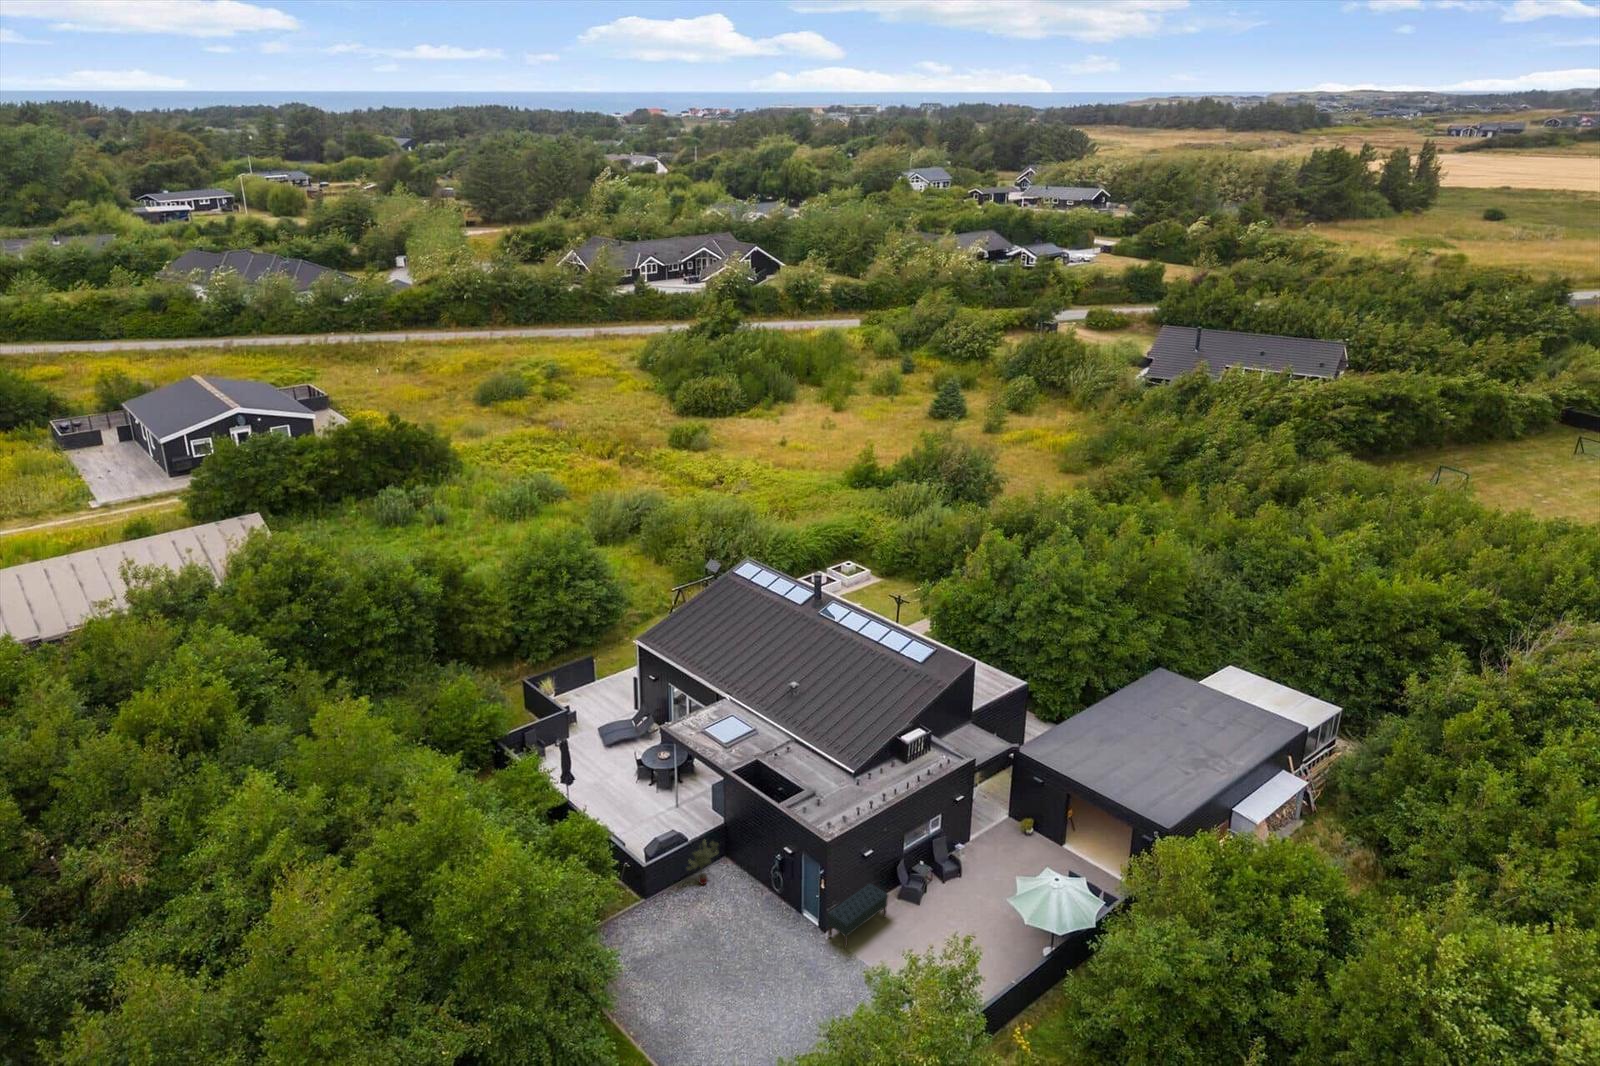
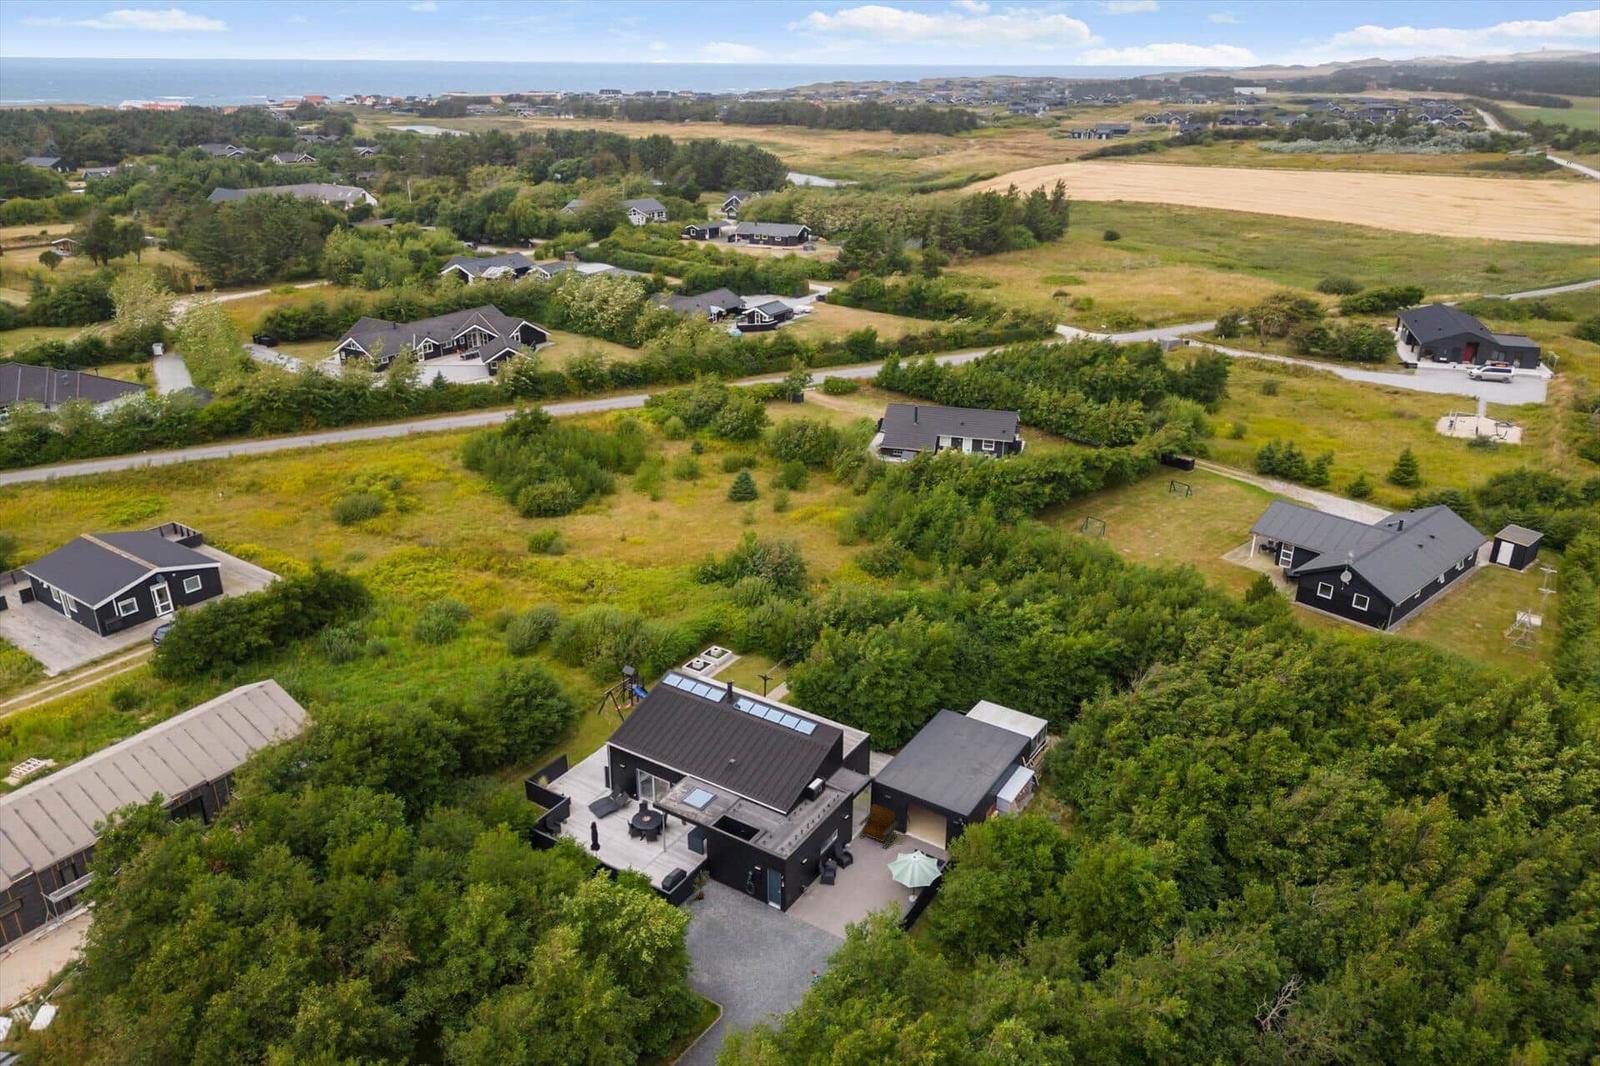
lounge chair: none [982,788,1053,864] -> present [859,804,898,848]
bench: present [828,884,888,948] -> none [787,878,818,919]

